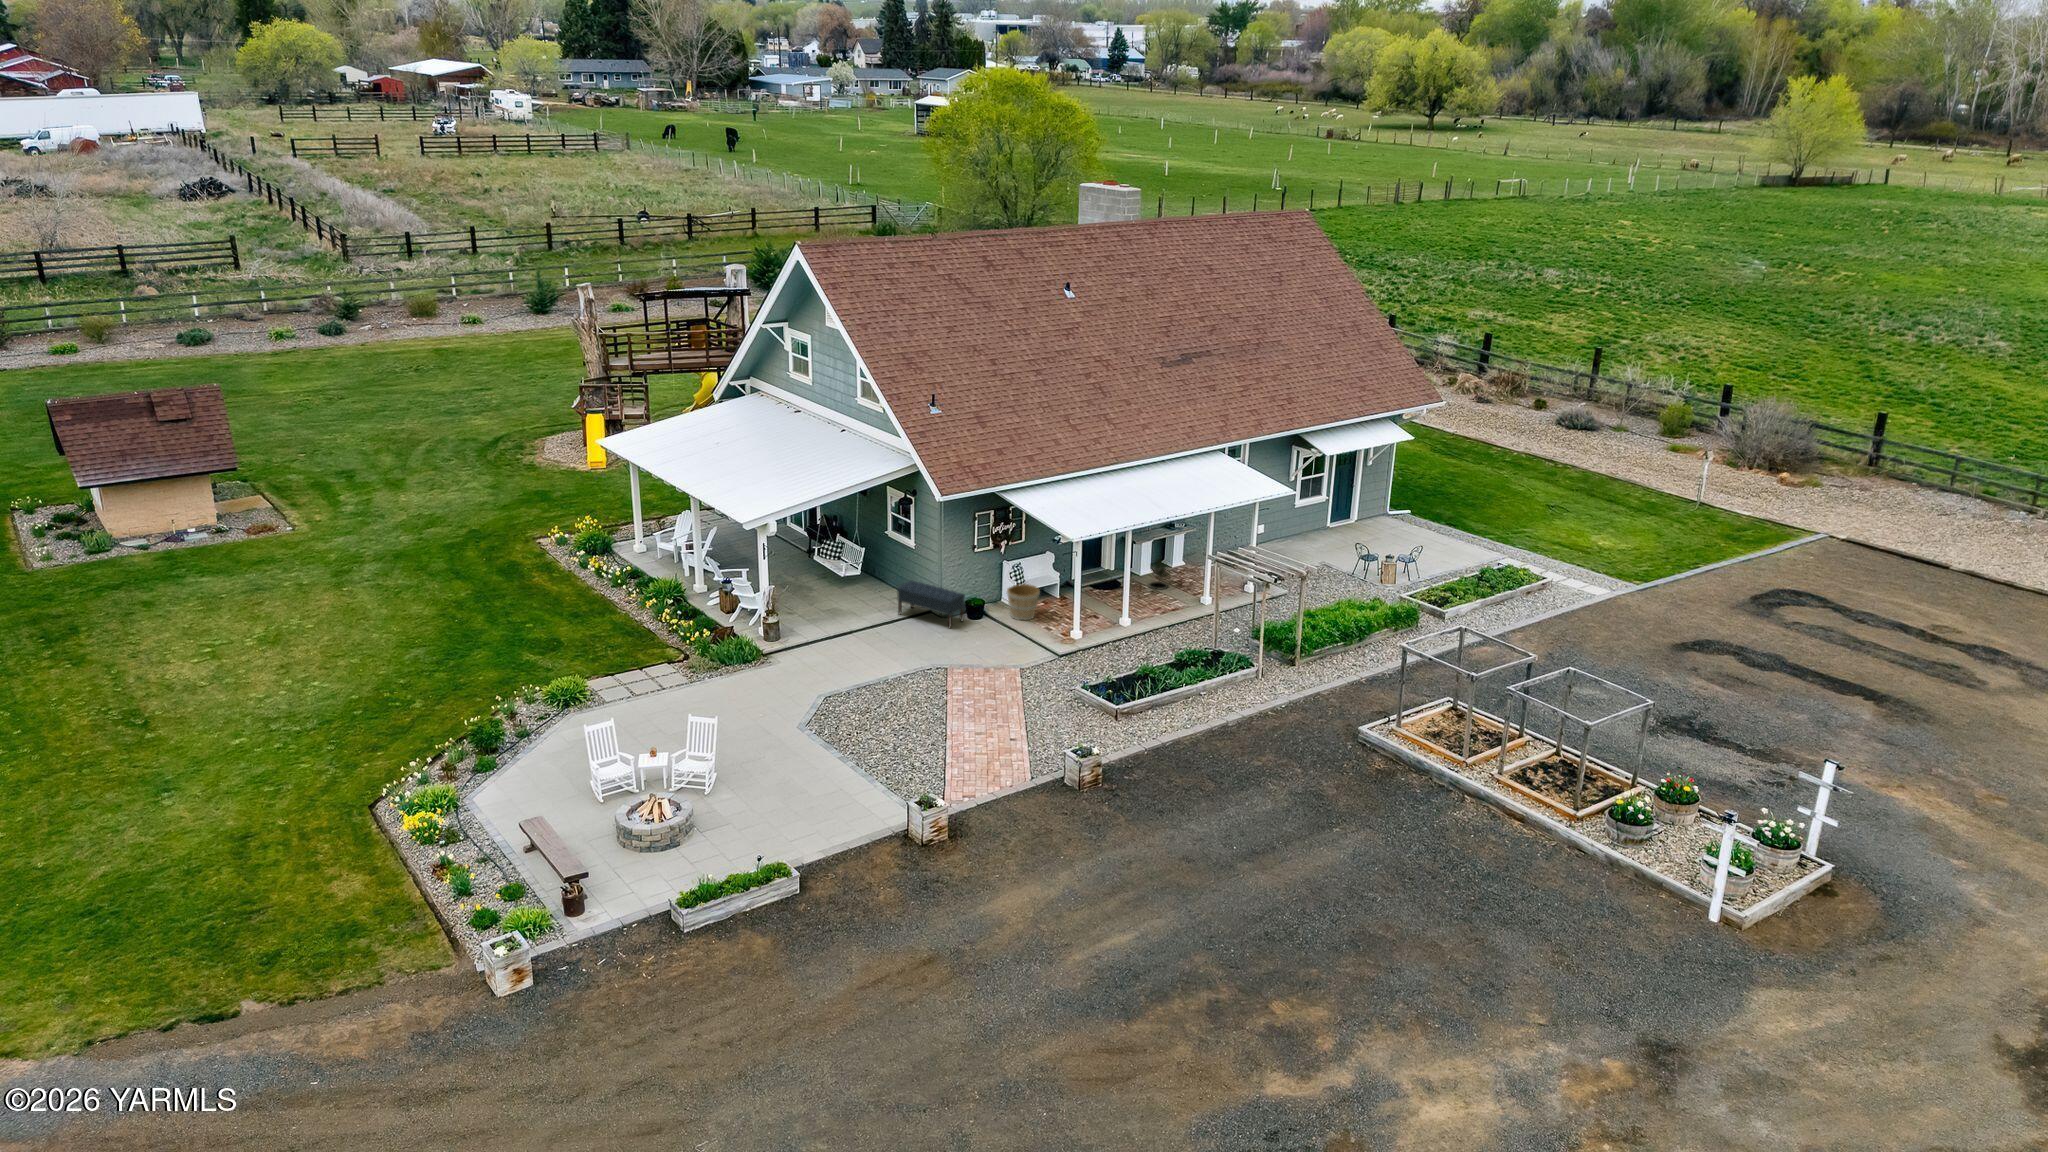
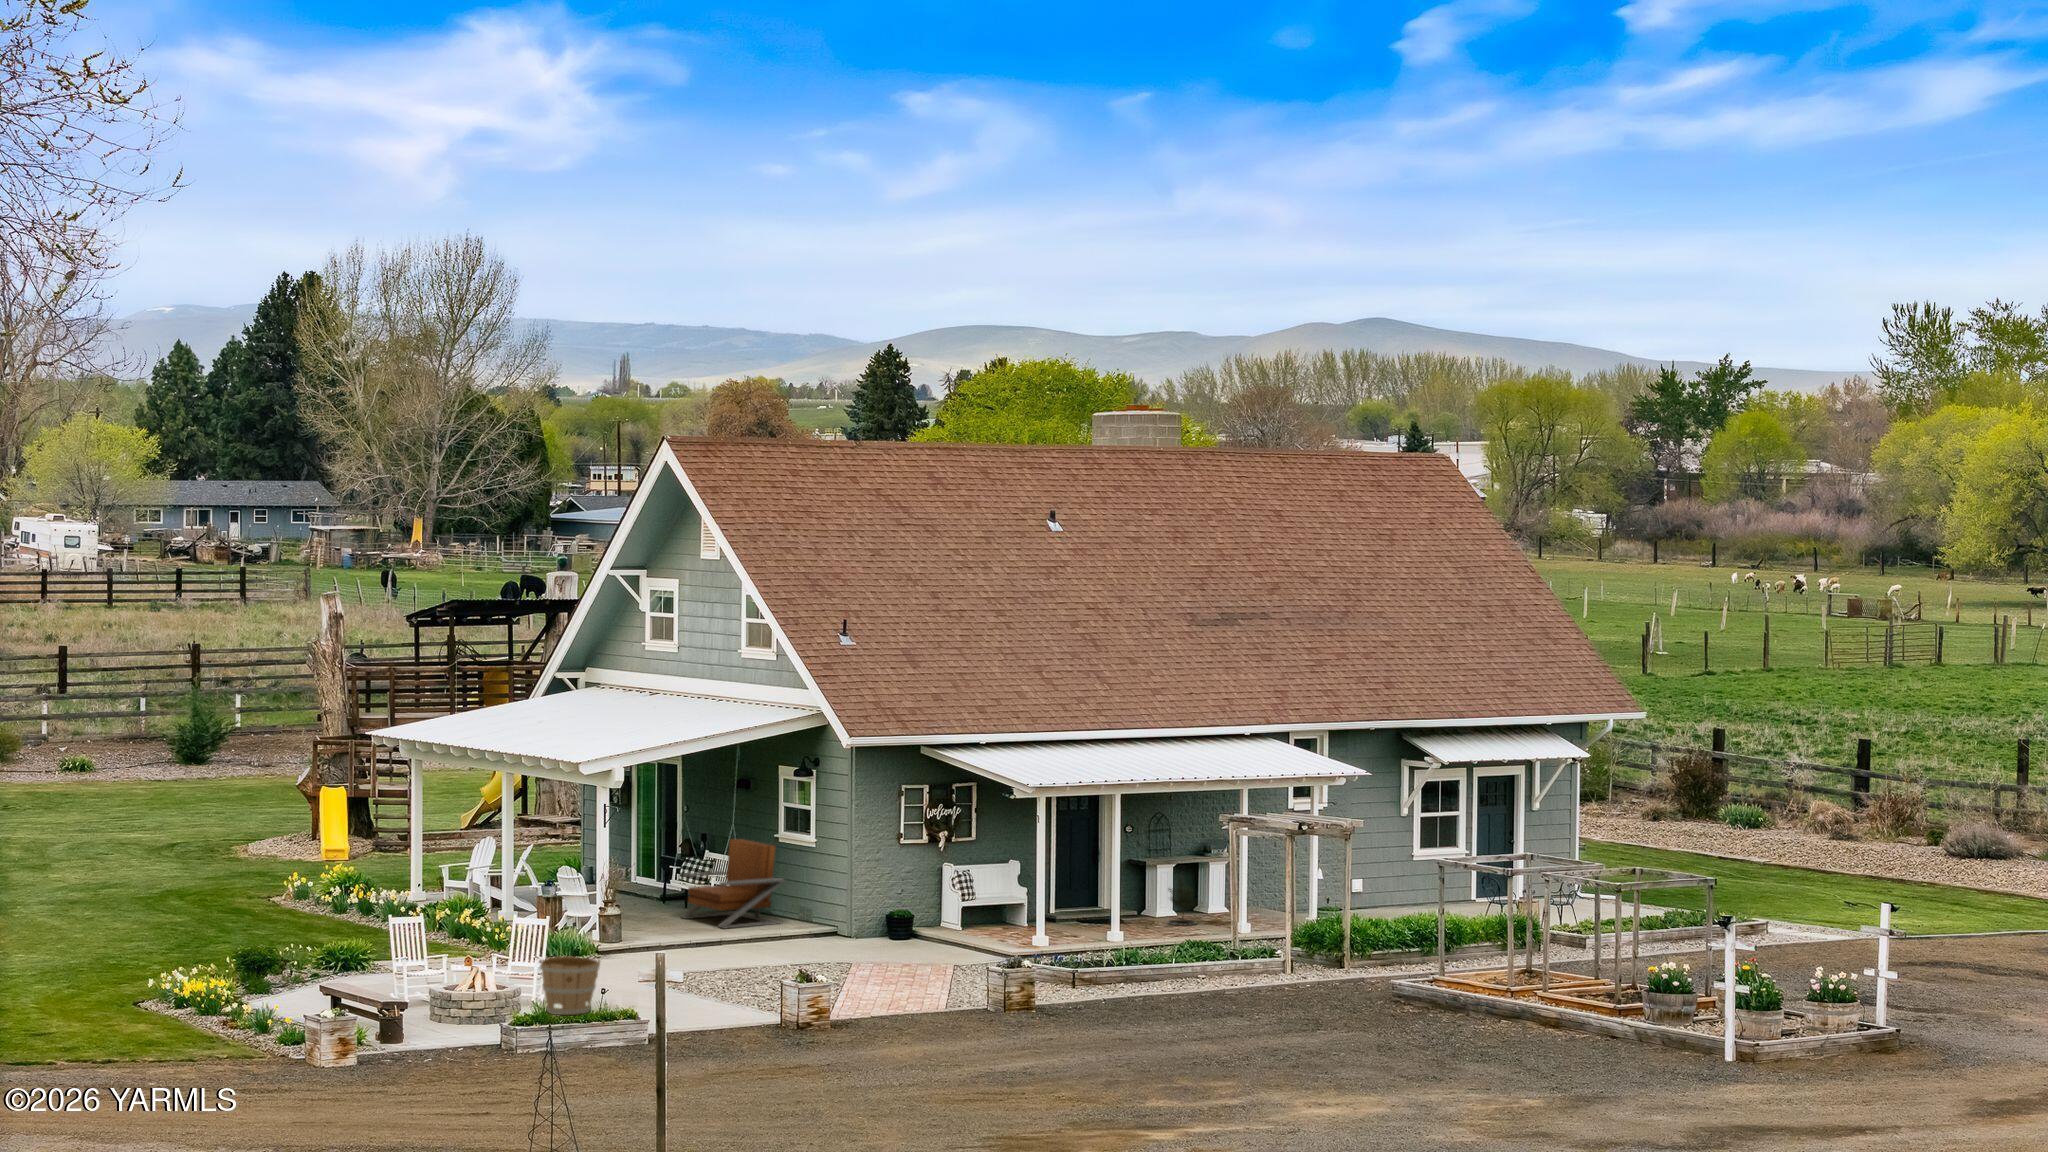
lounge chair: none [825,531,896,602] -> present [681,839,785,929]
bench: present [897,580,965,628] -> none [784,889,885,947]
wooden bucket: present [1006,584,1040,620] -> present [540,956,600,1015]

